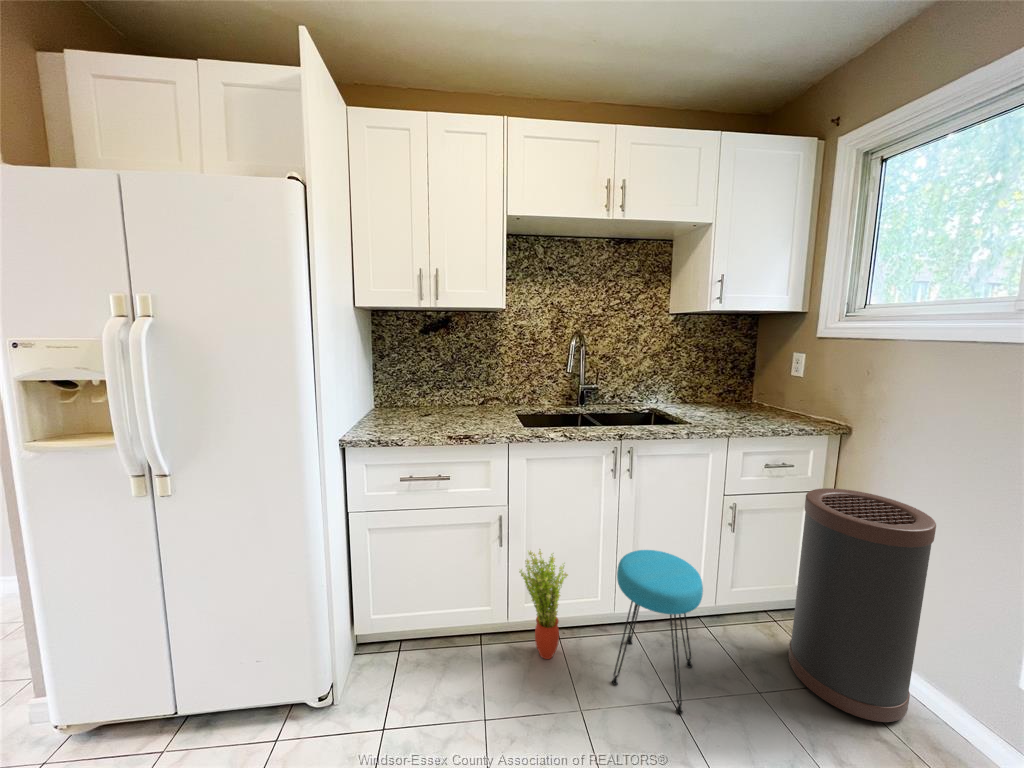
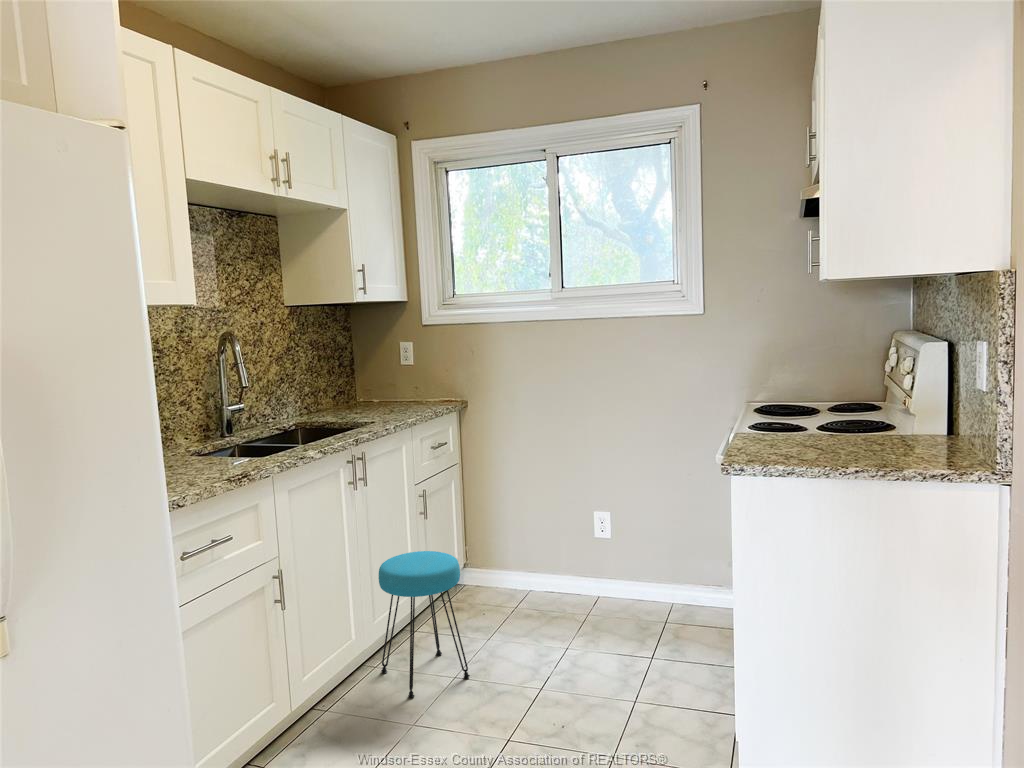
trash can: present [788,488,936,723] -> none [472,448,554,617]
potted plant: present [520,549,568,659] -> none [305,594,357,728]

